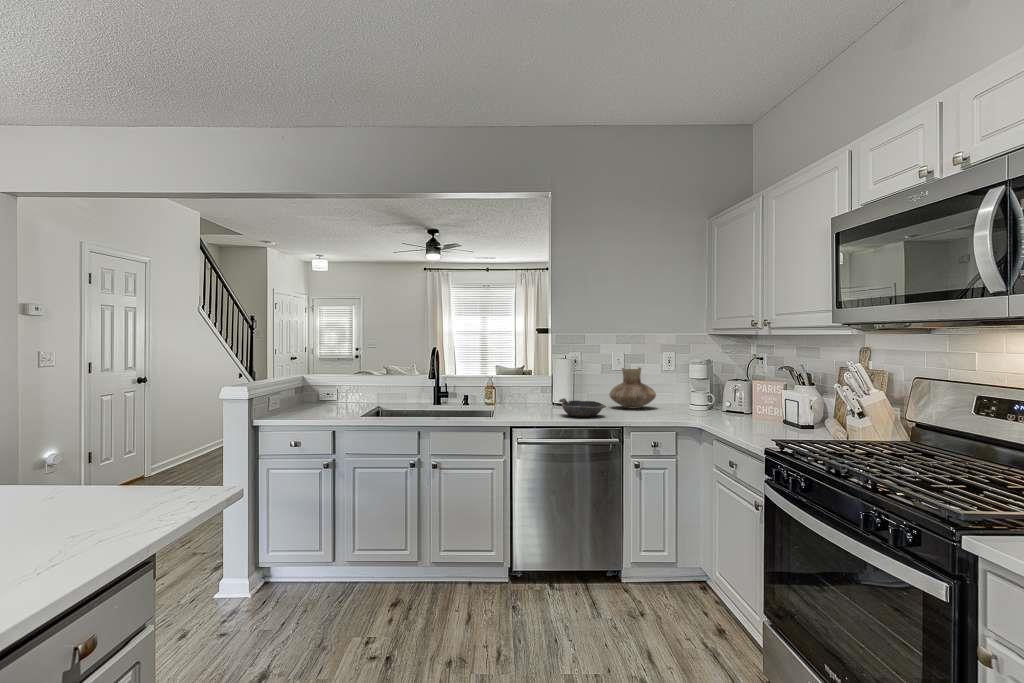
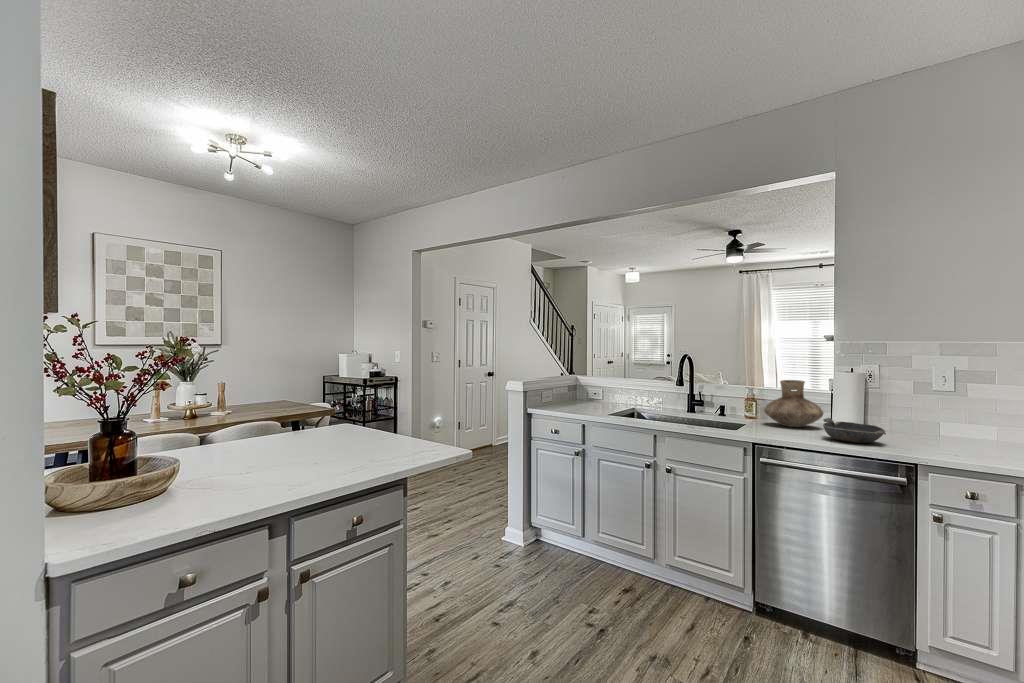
vase: present [609,367,656,408] -> present [764,380,824,427]

